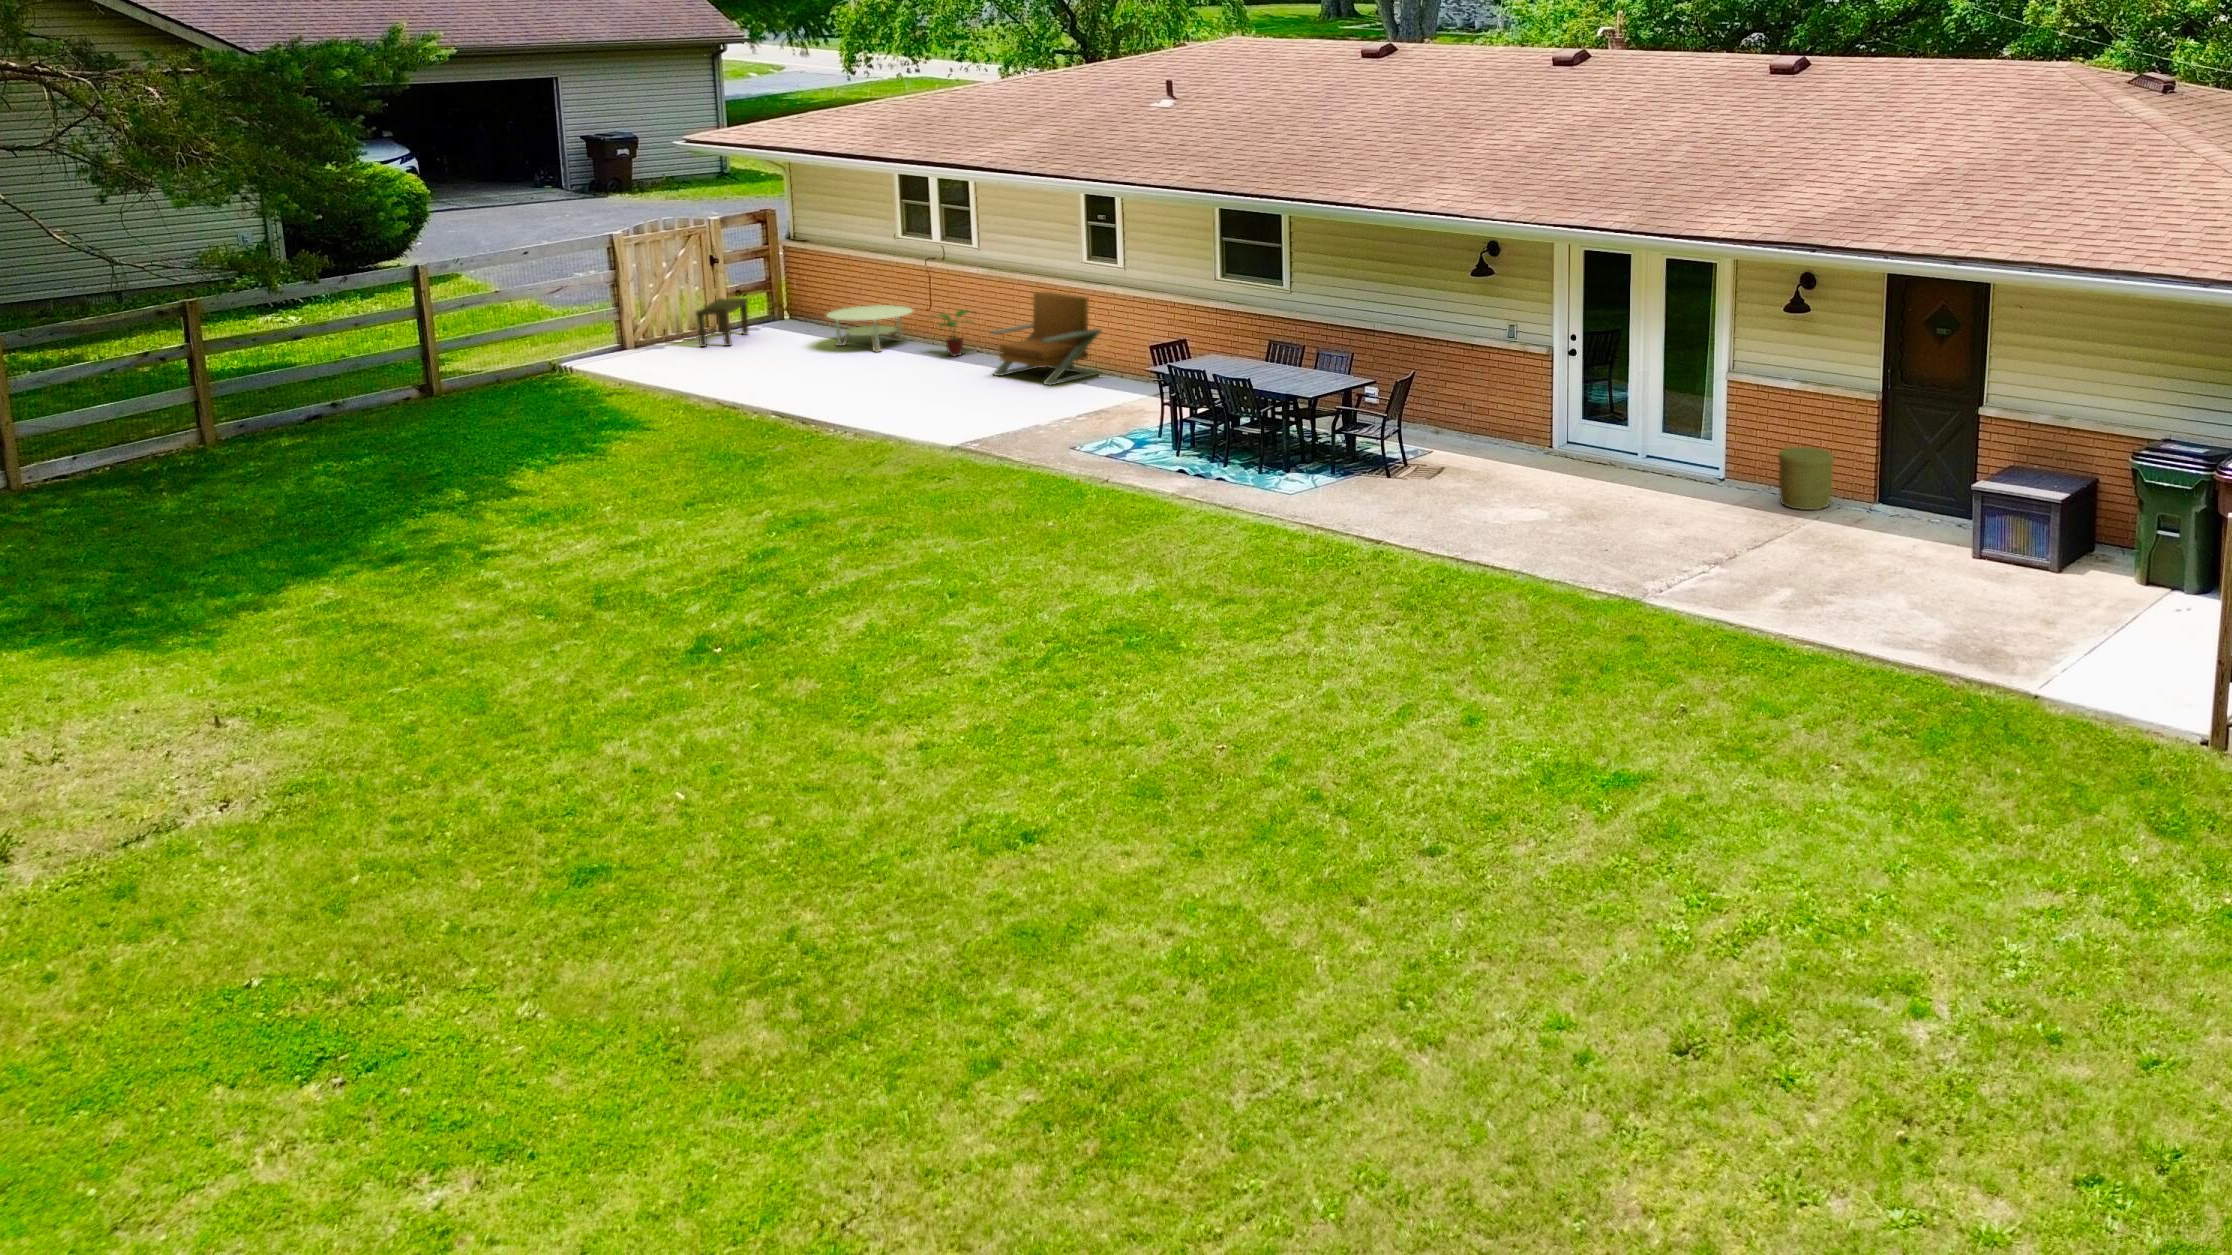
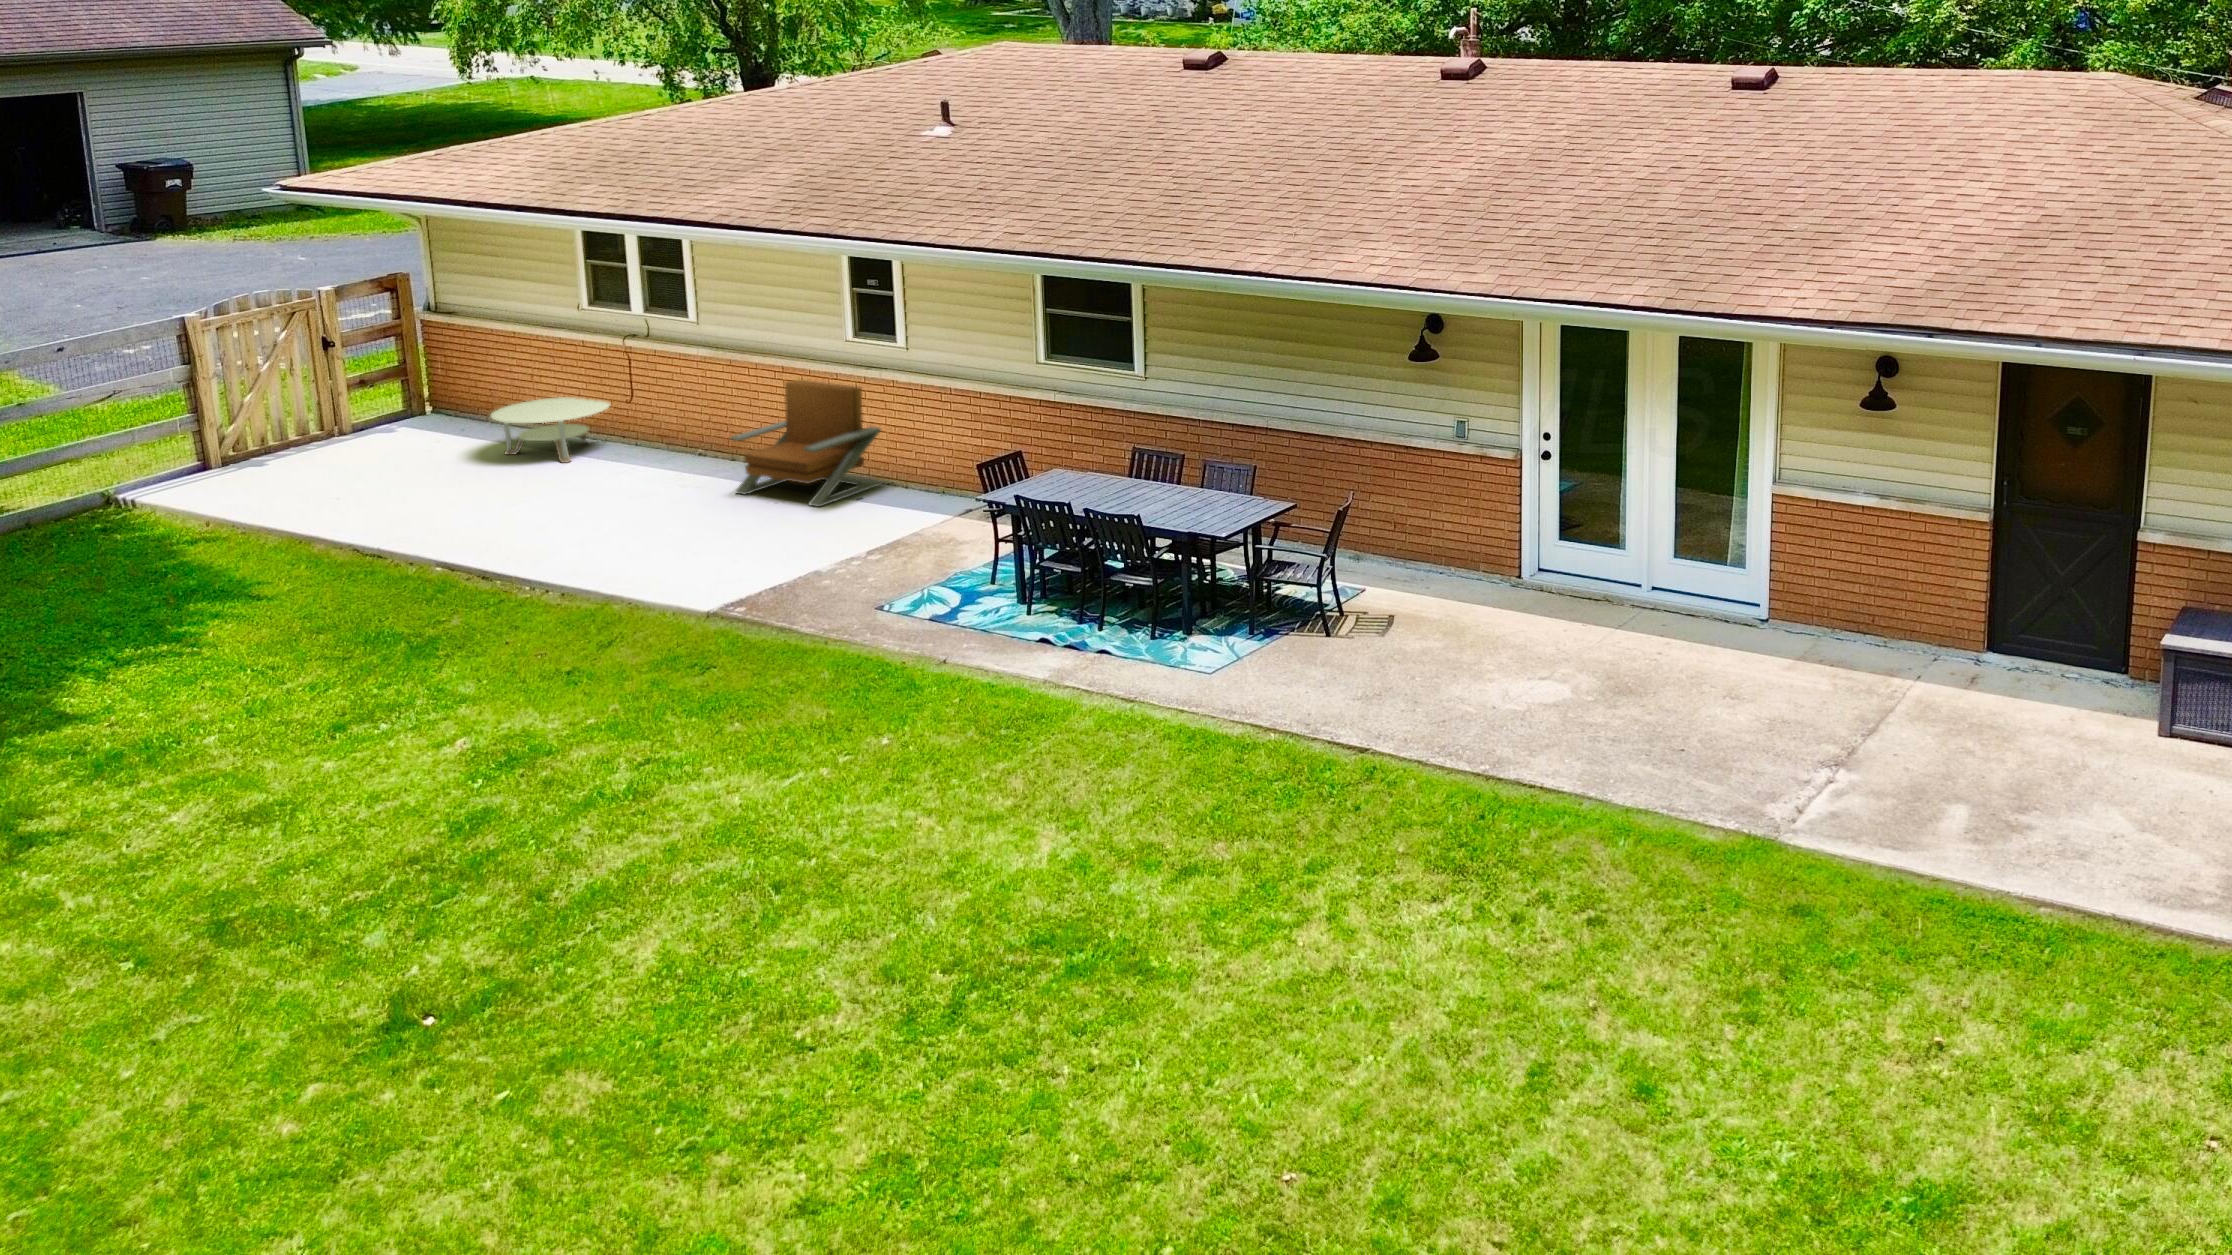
bench: present [696,298,749,347] -> none [302,393,378,465]
potted plant: present [931,310,968,356] -> none [636,403,702,465]
woven basket: present [1778,447,1834,510] -> none [1861,579,1934,664]

